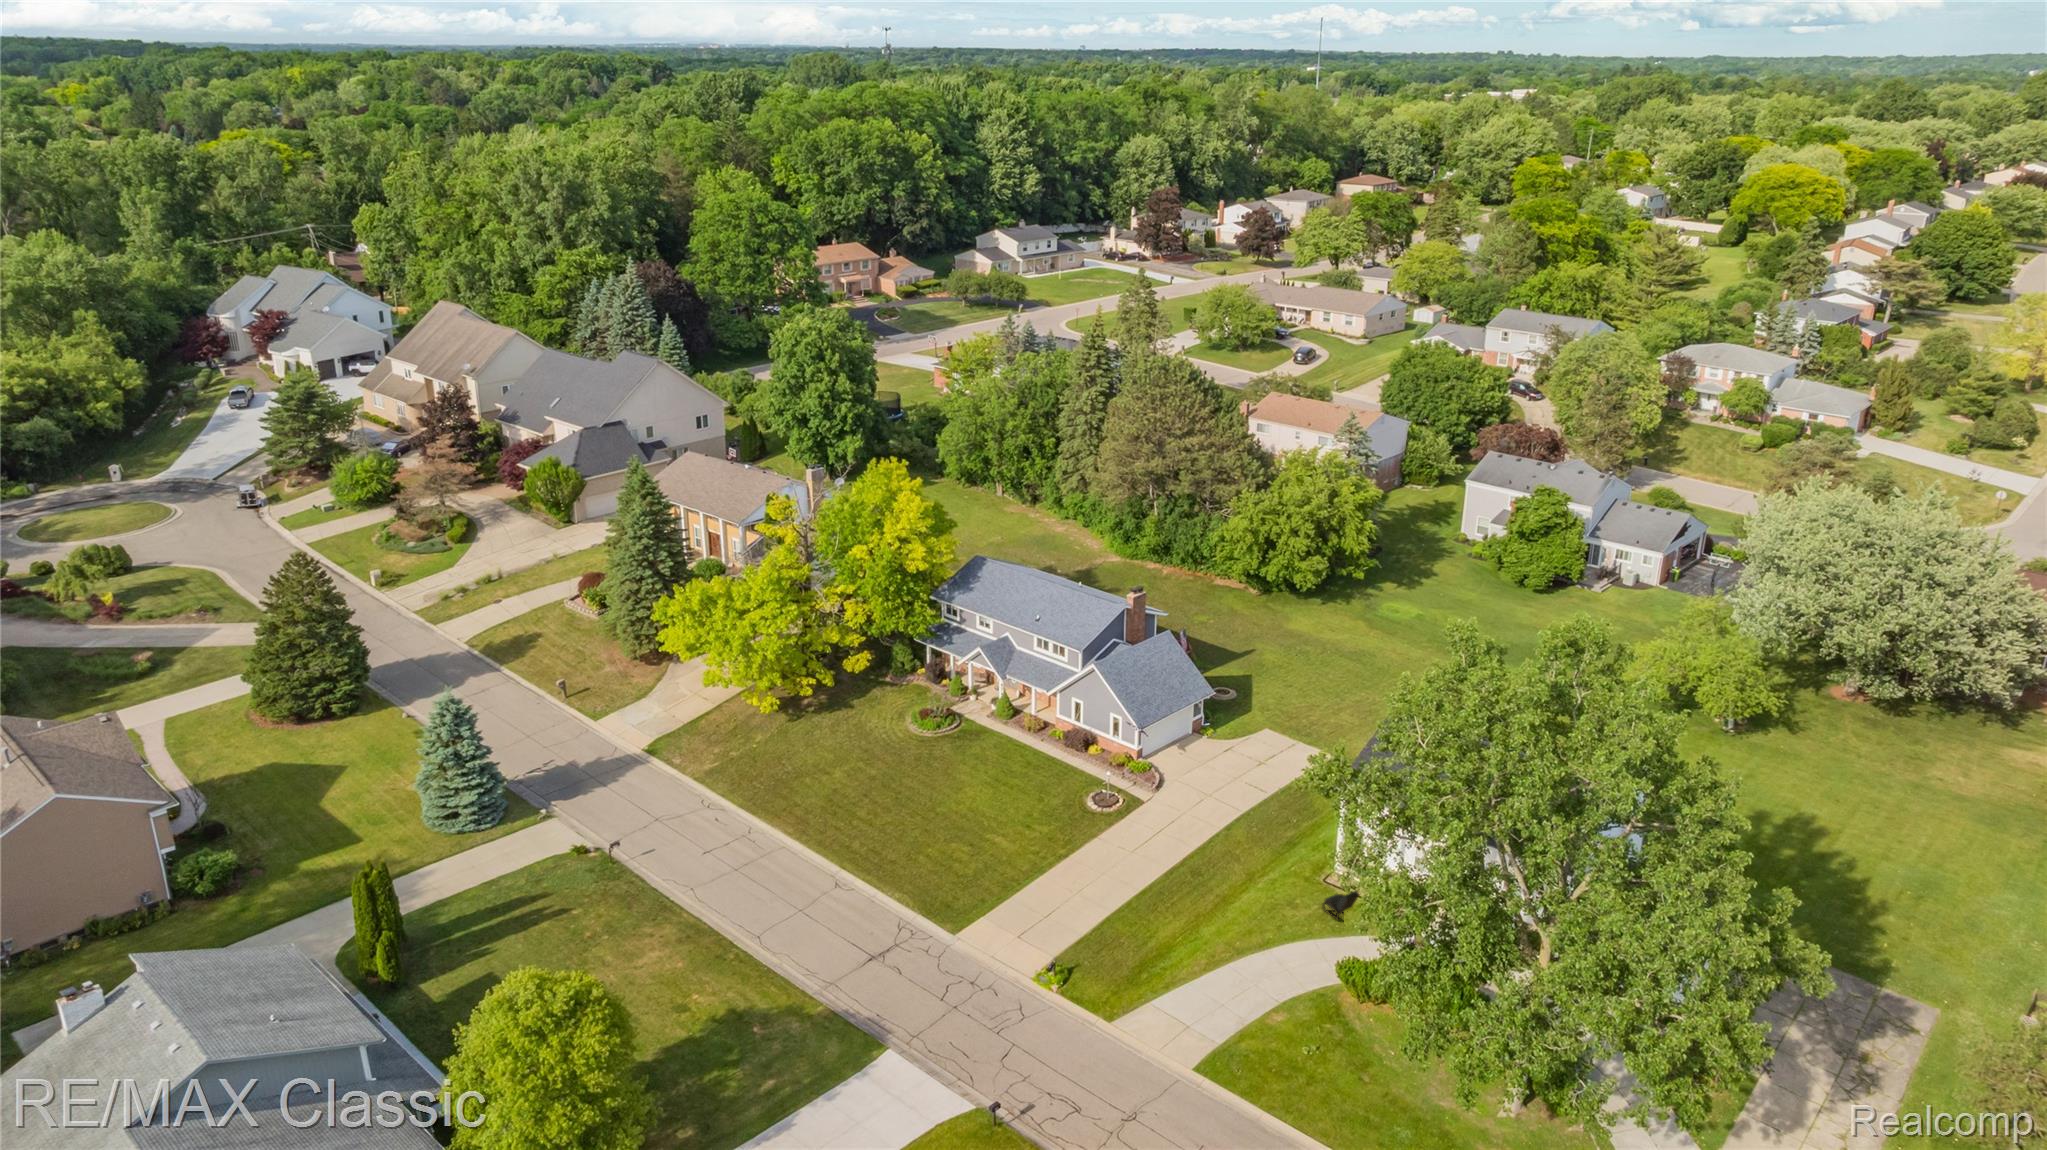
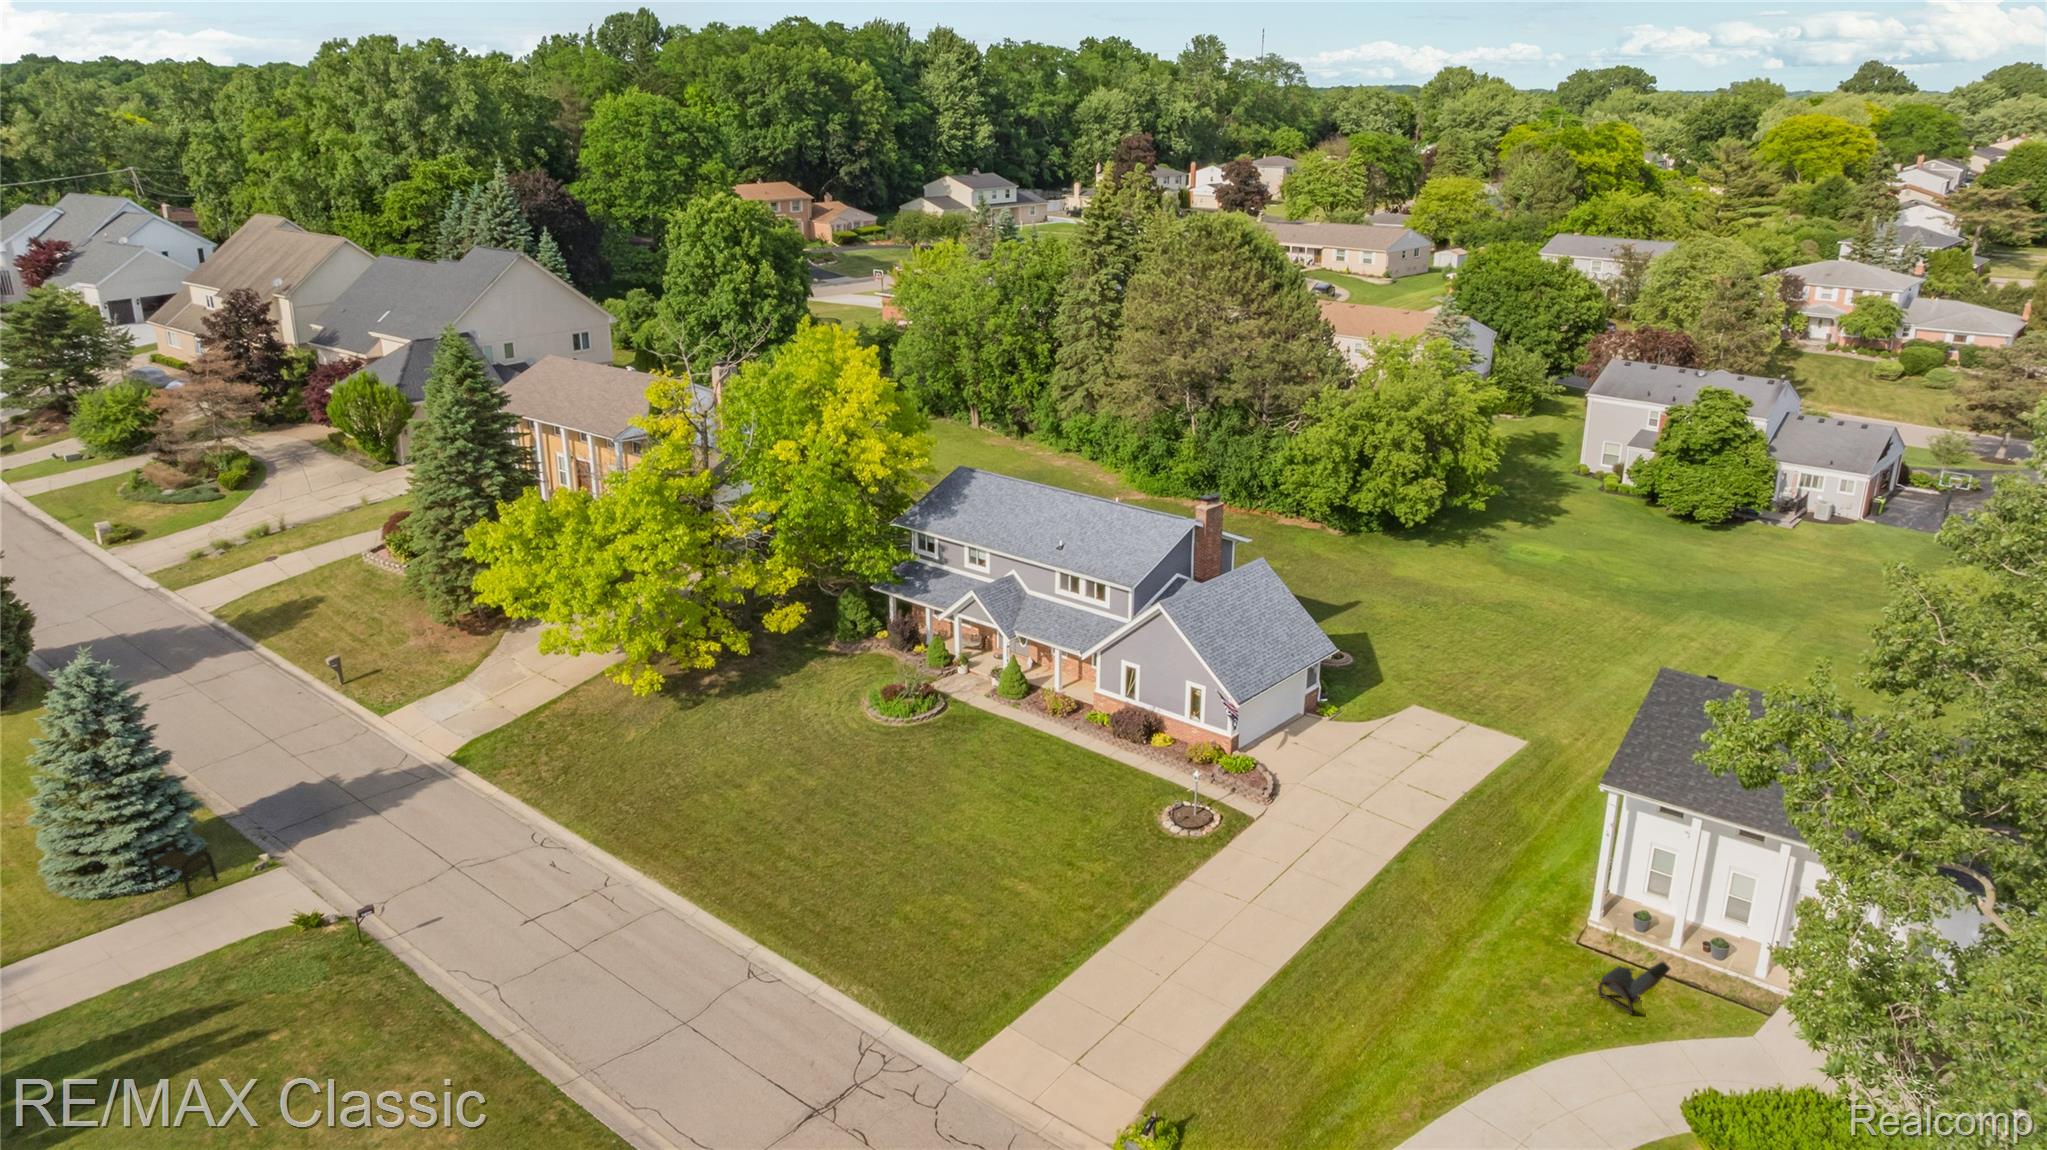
bench: none [484,800,523,833] -> present [148,840,218,896]

